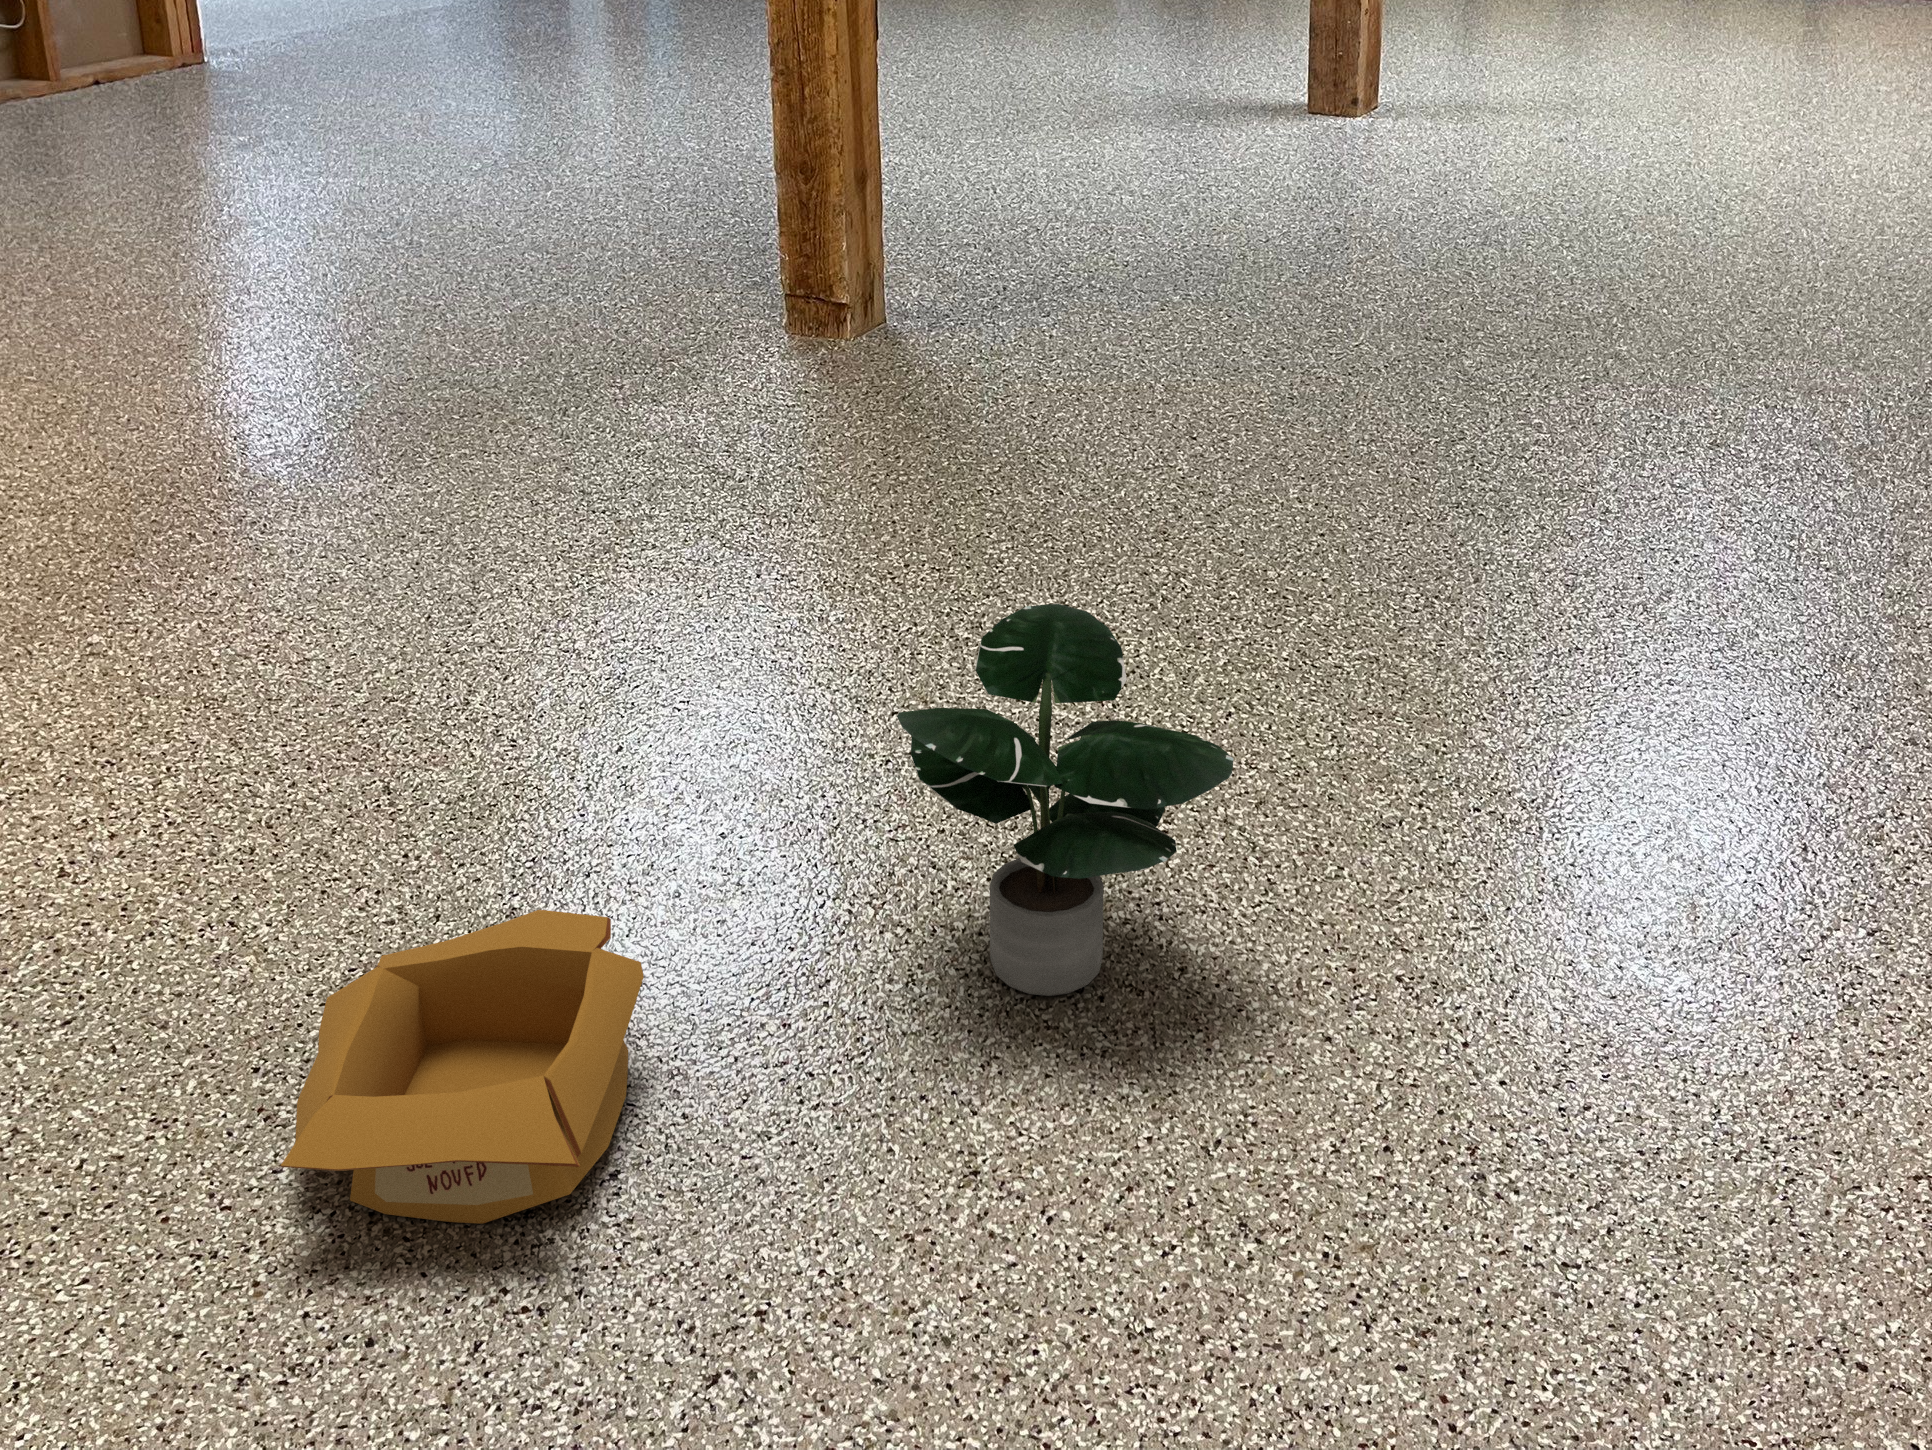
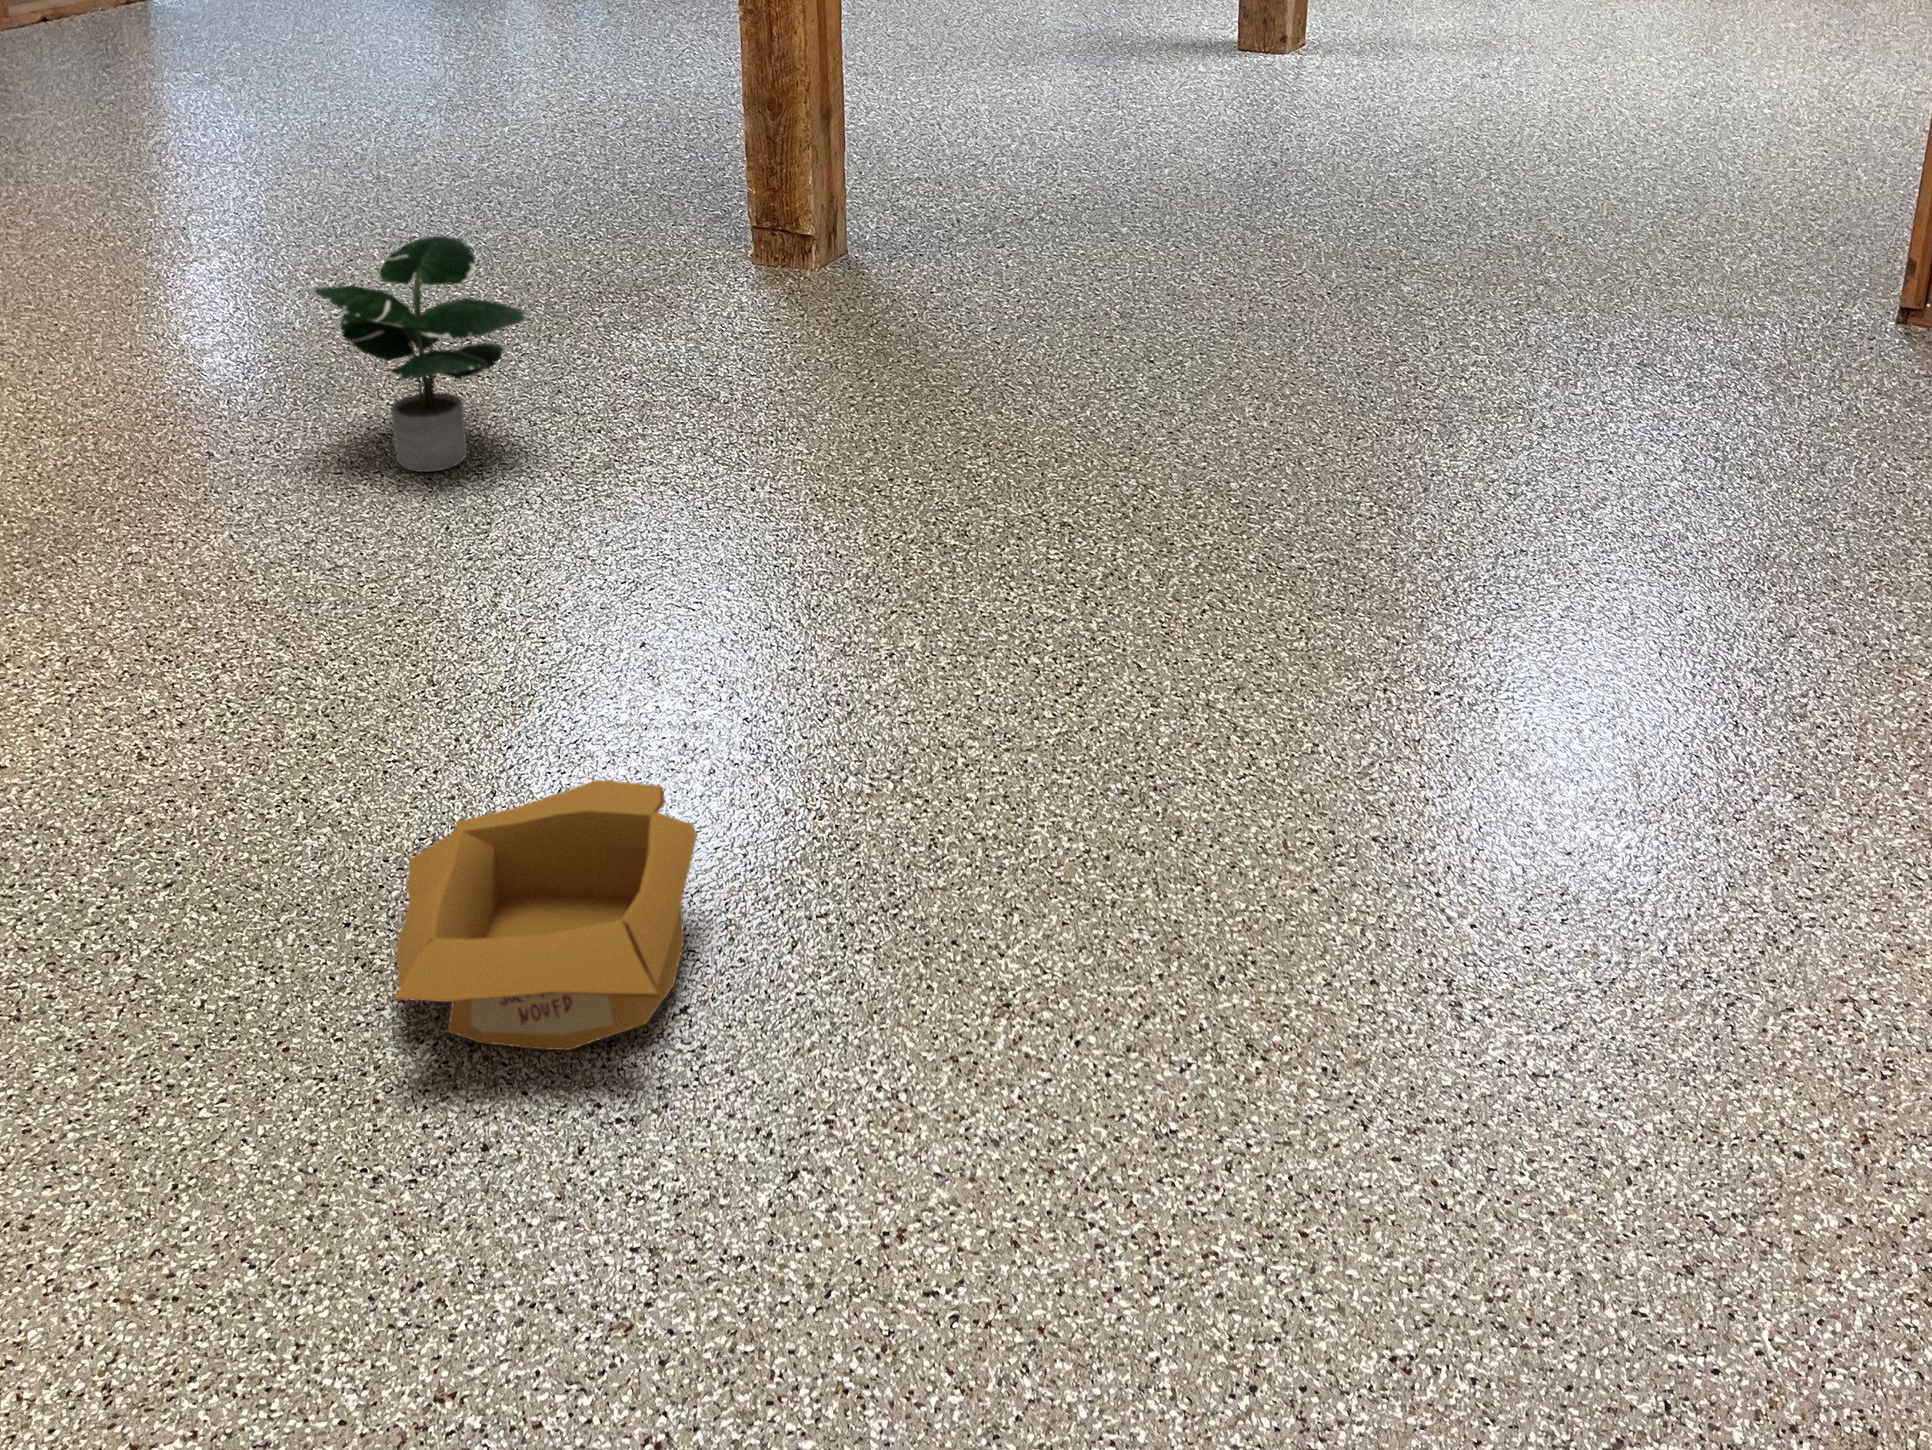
potted plant: present [897,604,1233,996] -> present [315,236,527,472]

